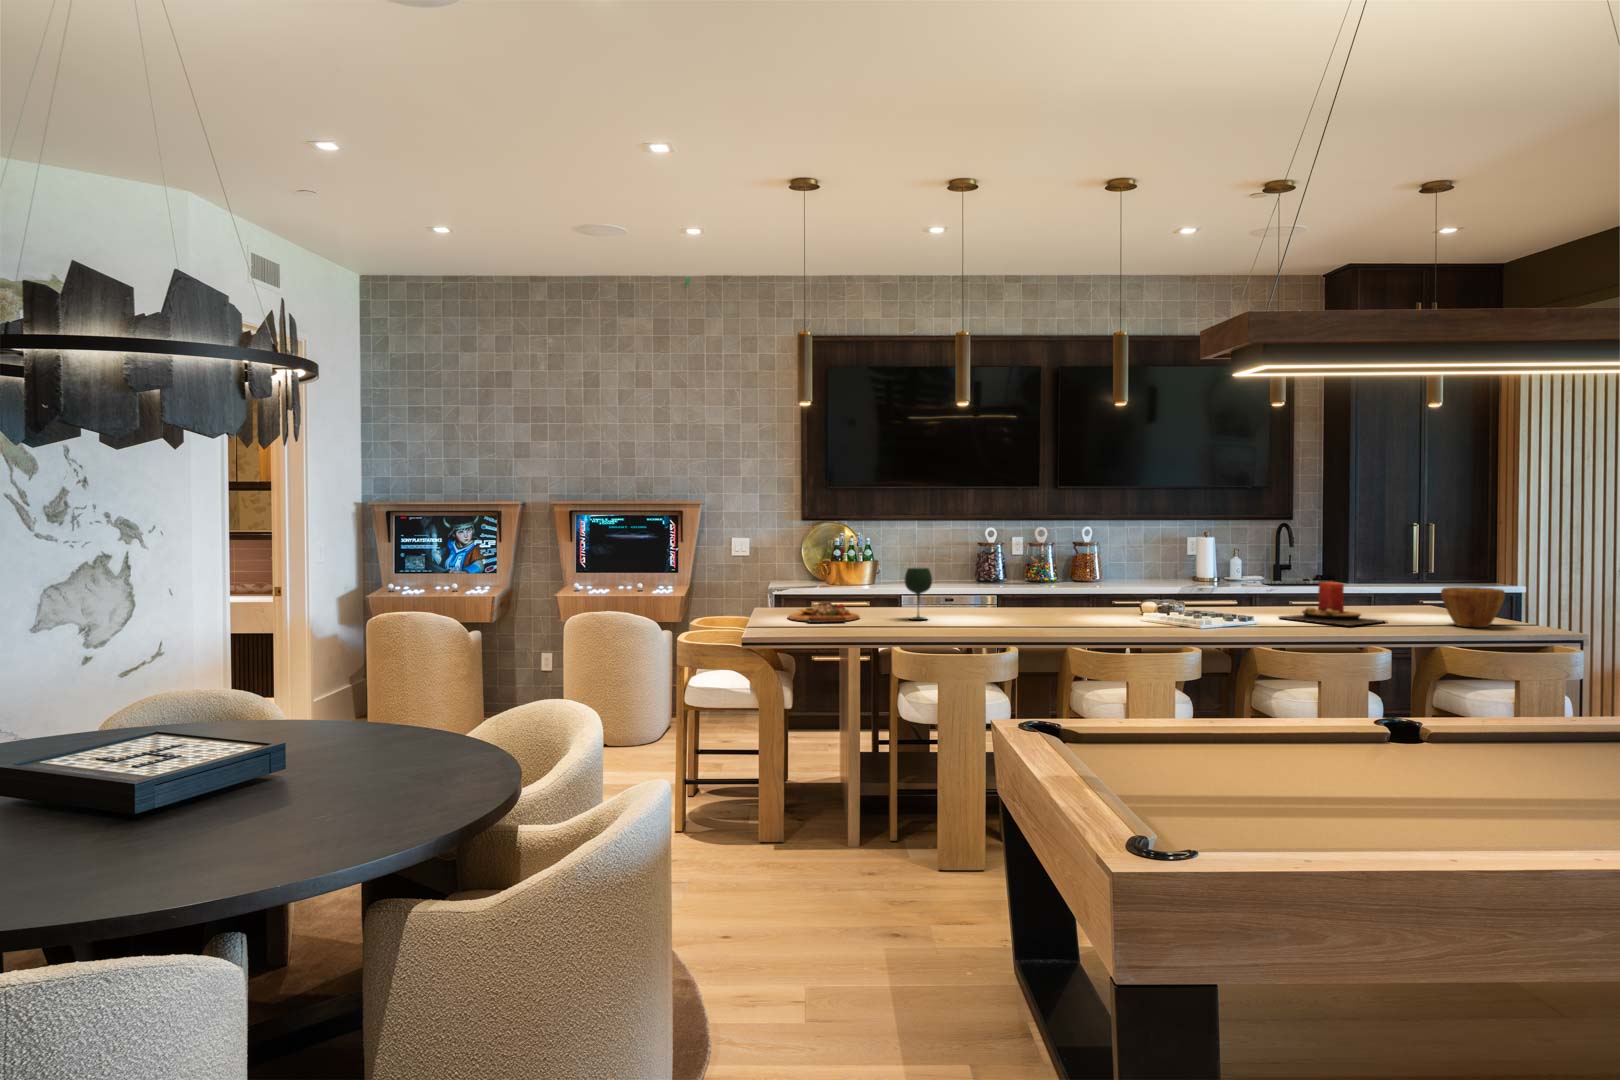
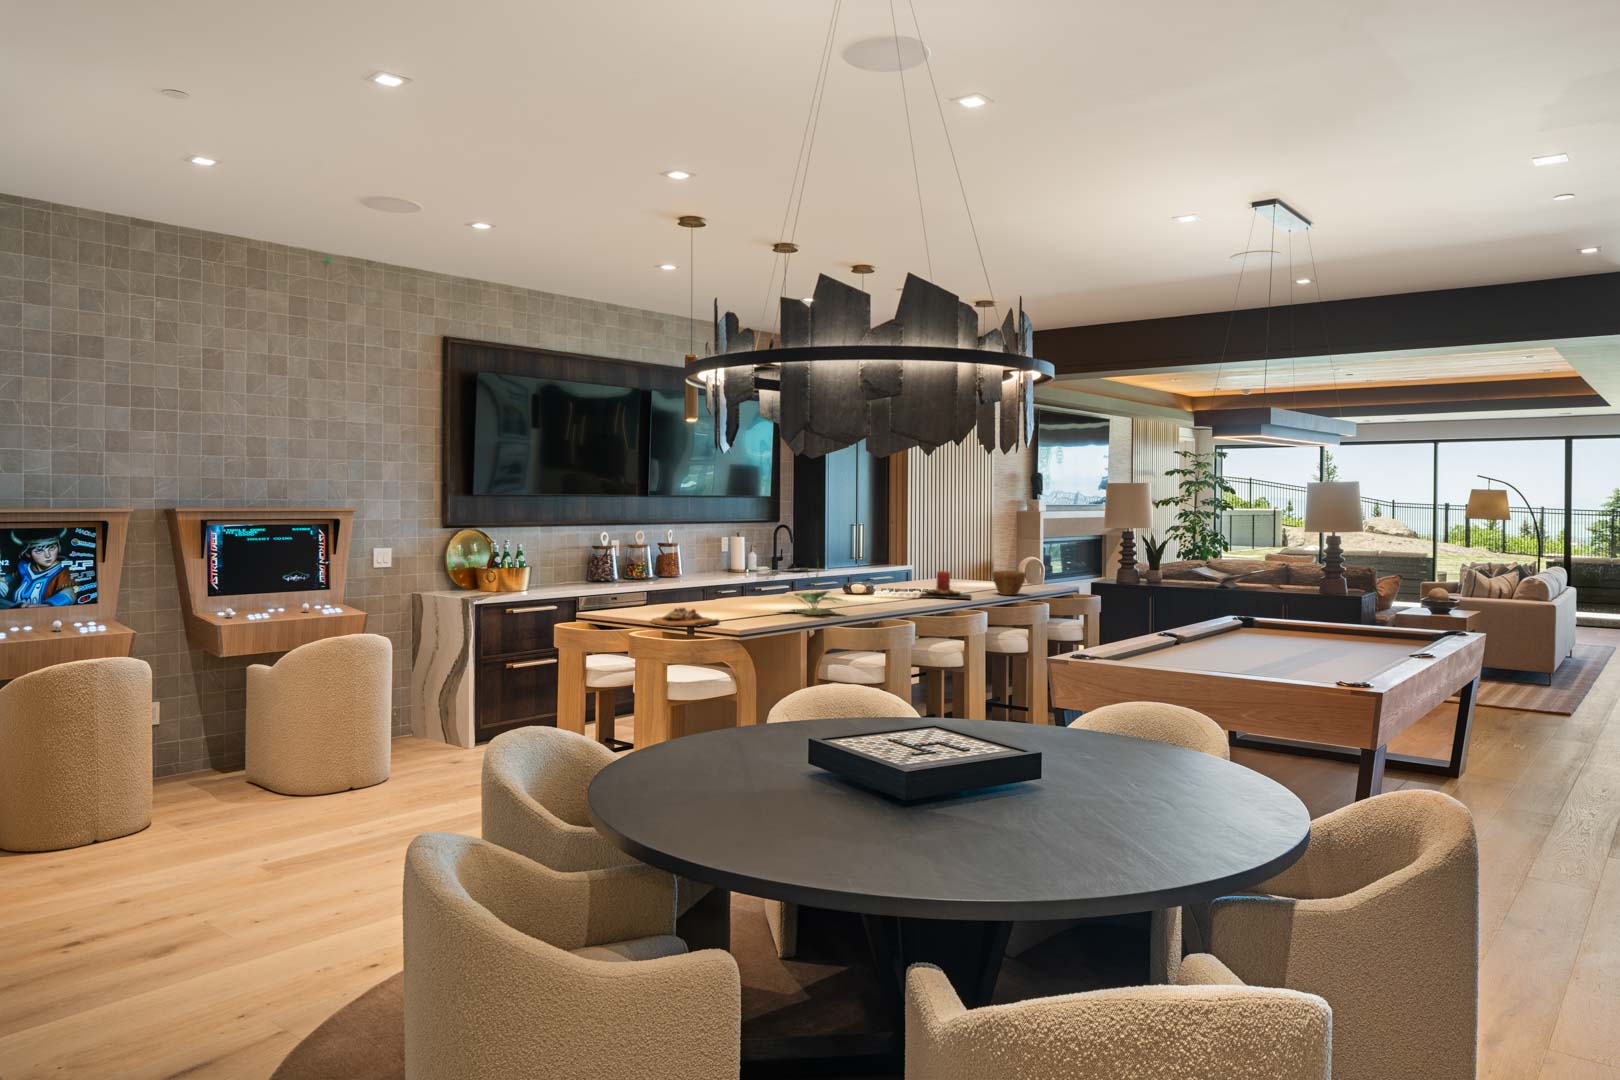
potted plant: none [978,551,1051,625] -> present [784,571,842,615]
wine glass: present [904,568,932,620] -> none [738,574,760,617]

